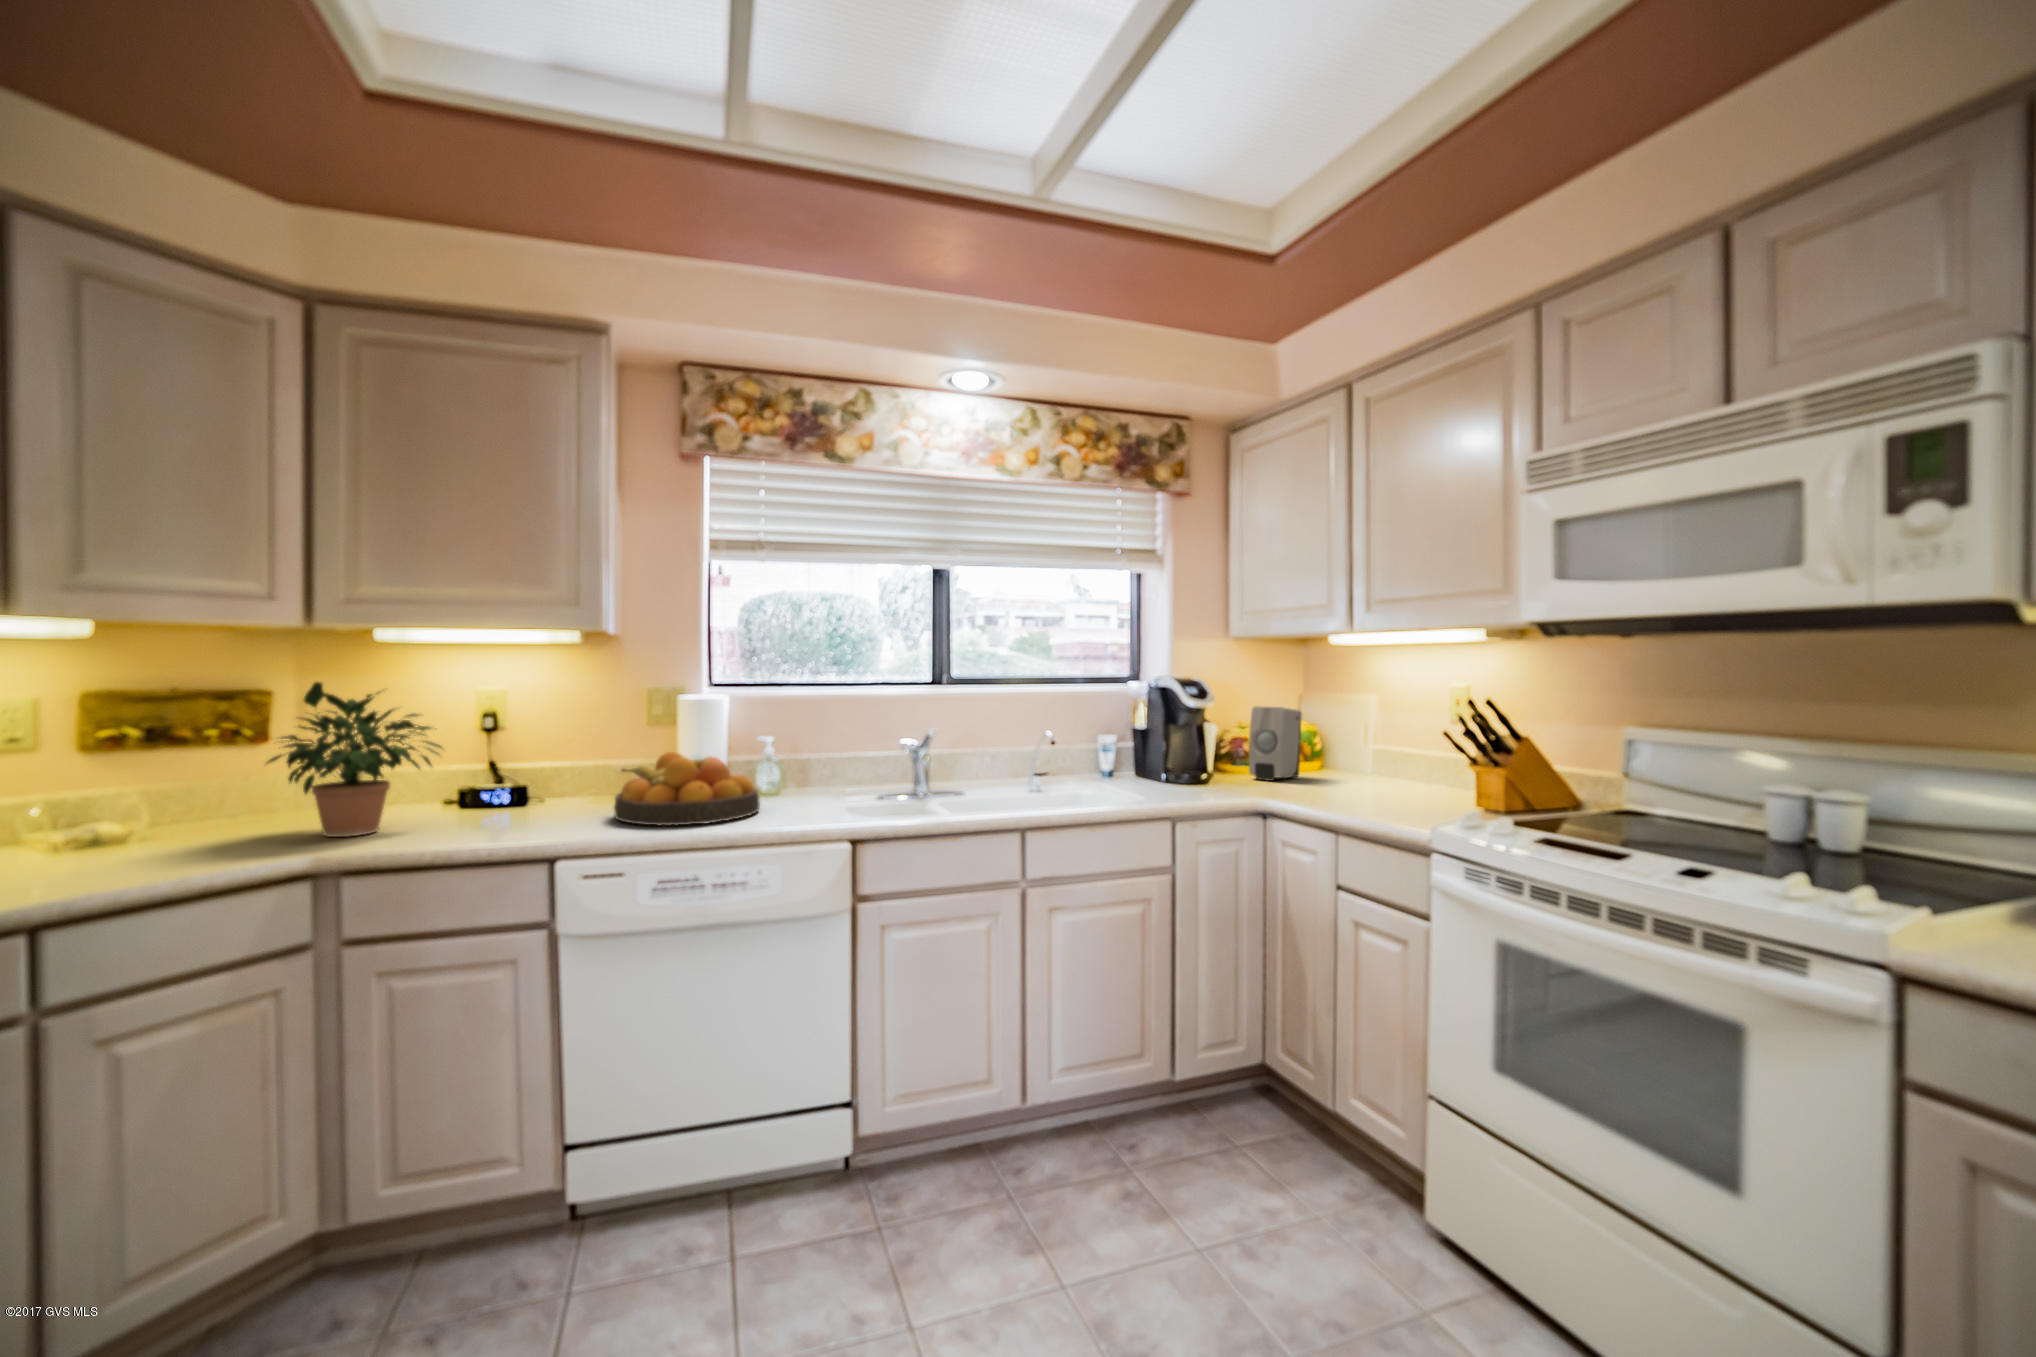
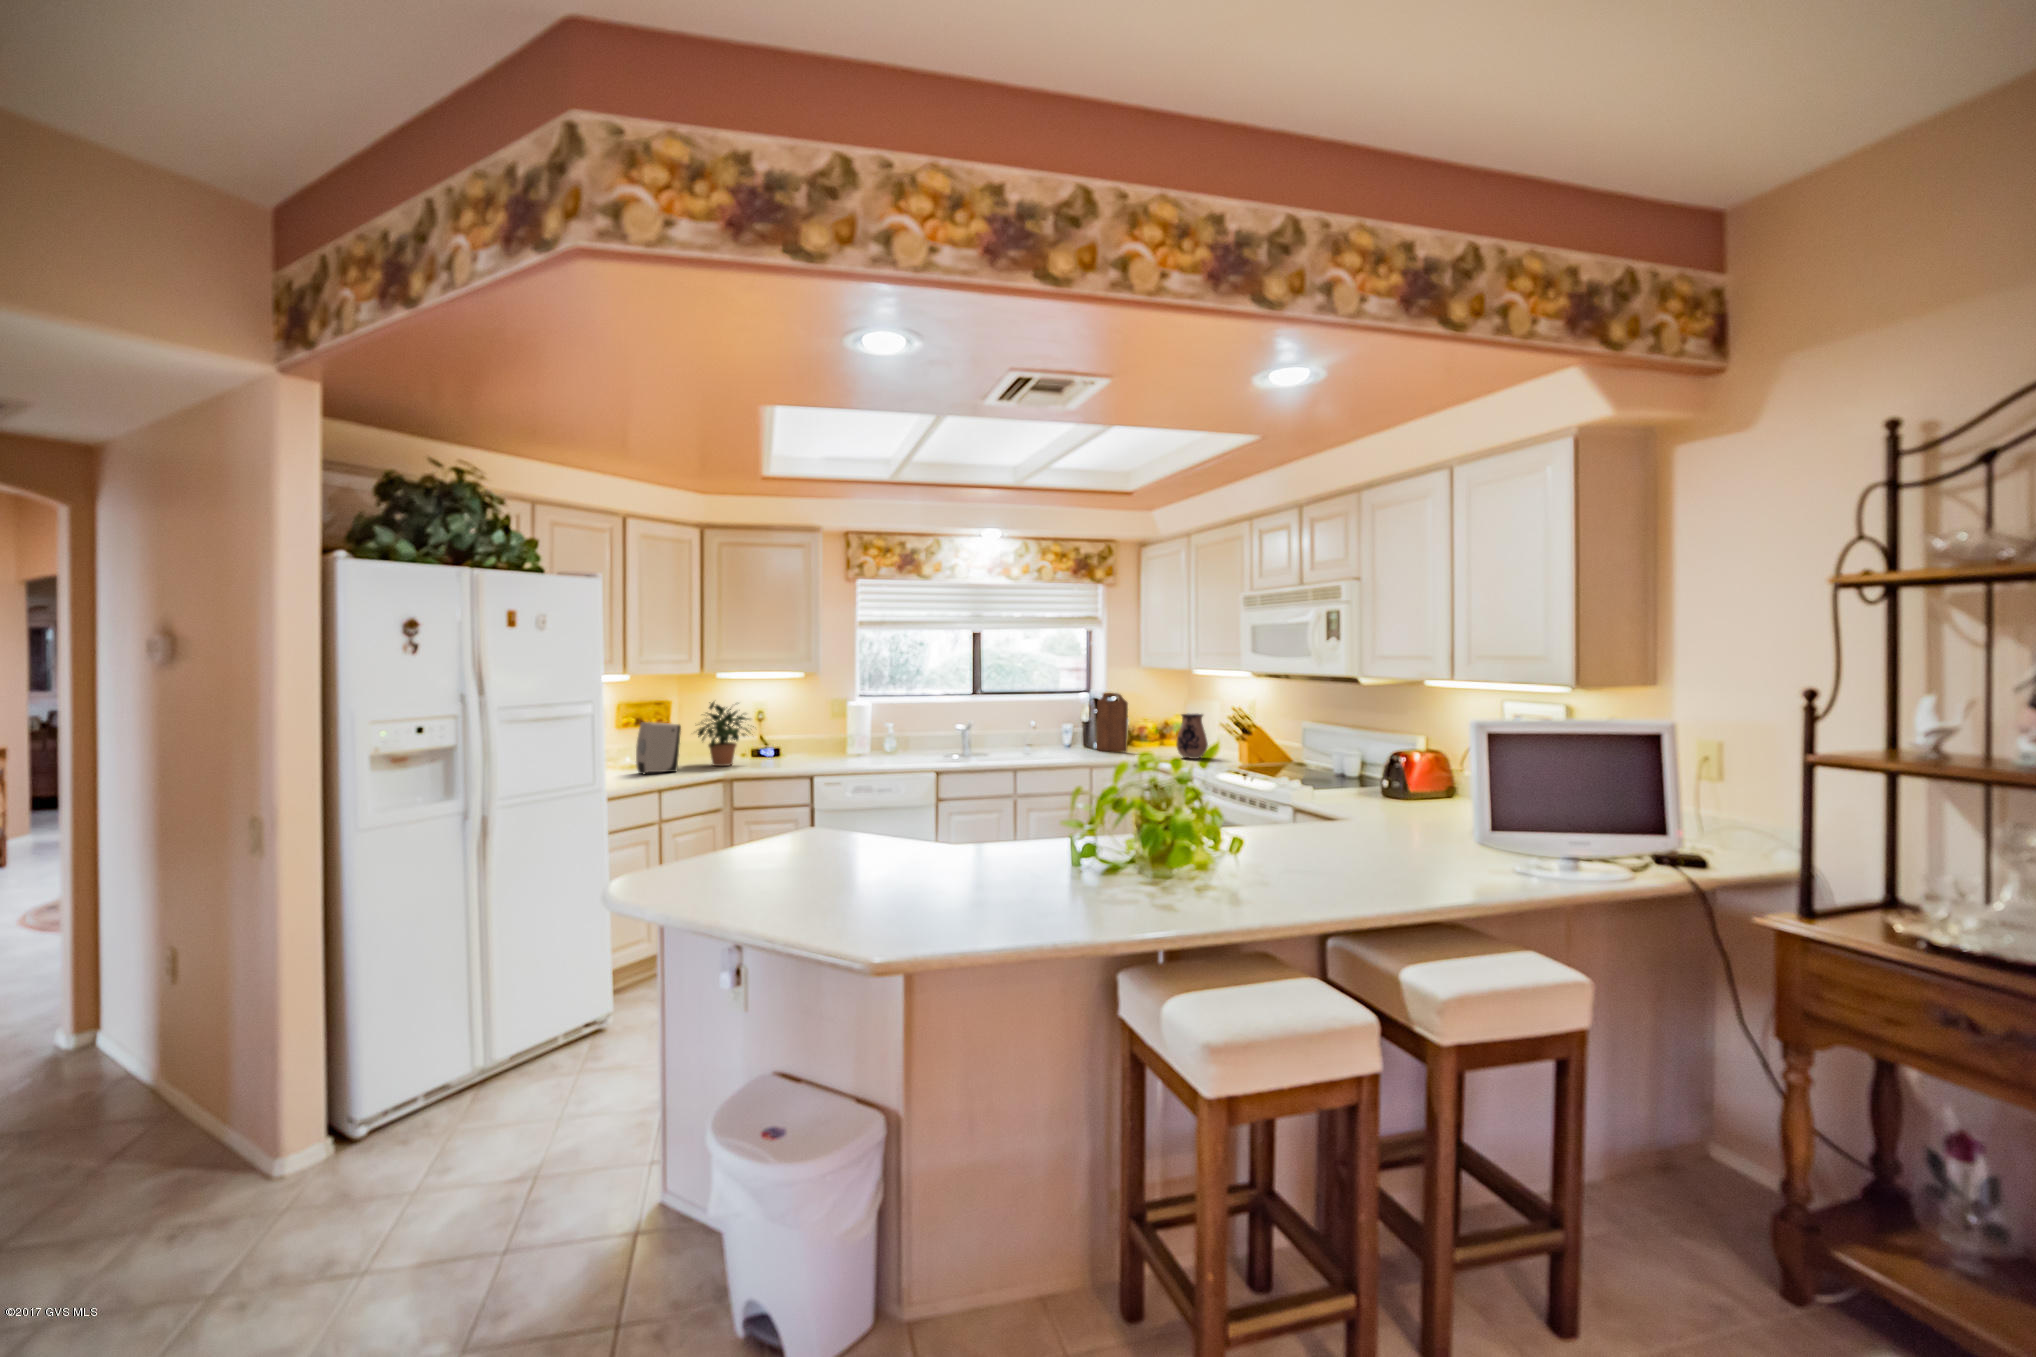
cutting board: none [1165,678,1226,789] -> present [1097,693,1128,752]
soap dispenser: present [1249,706,1301,781] -> present [636,722,681,774]
ceramic pitcher: none [1336,714,1403,804] -> present [1176,714,1208,759]
fruit bowl: present [614,752,760,826] -> none [828,731,892,764]

